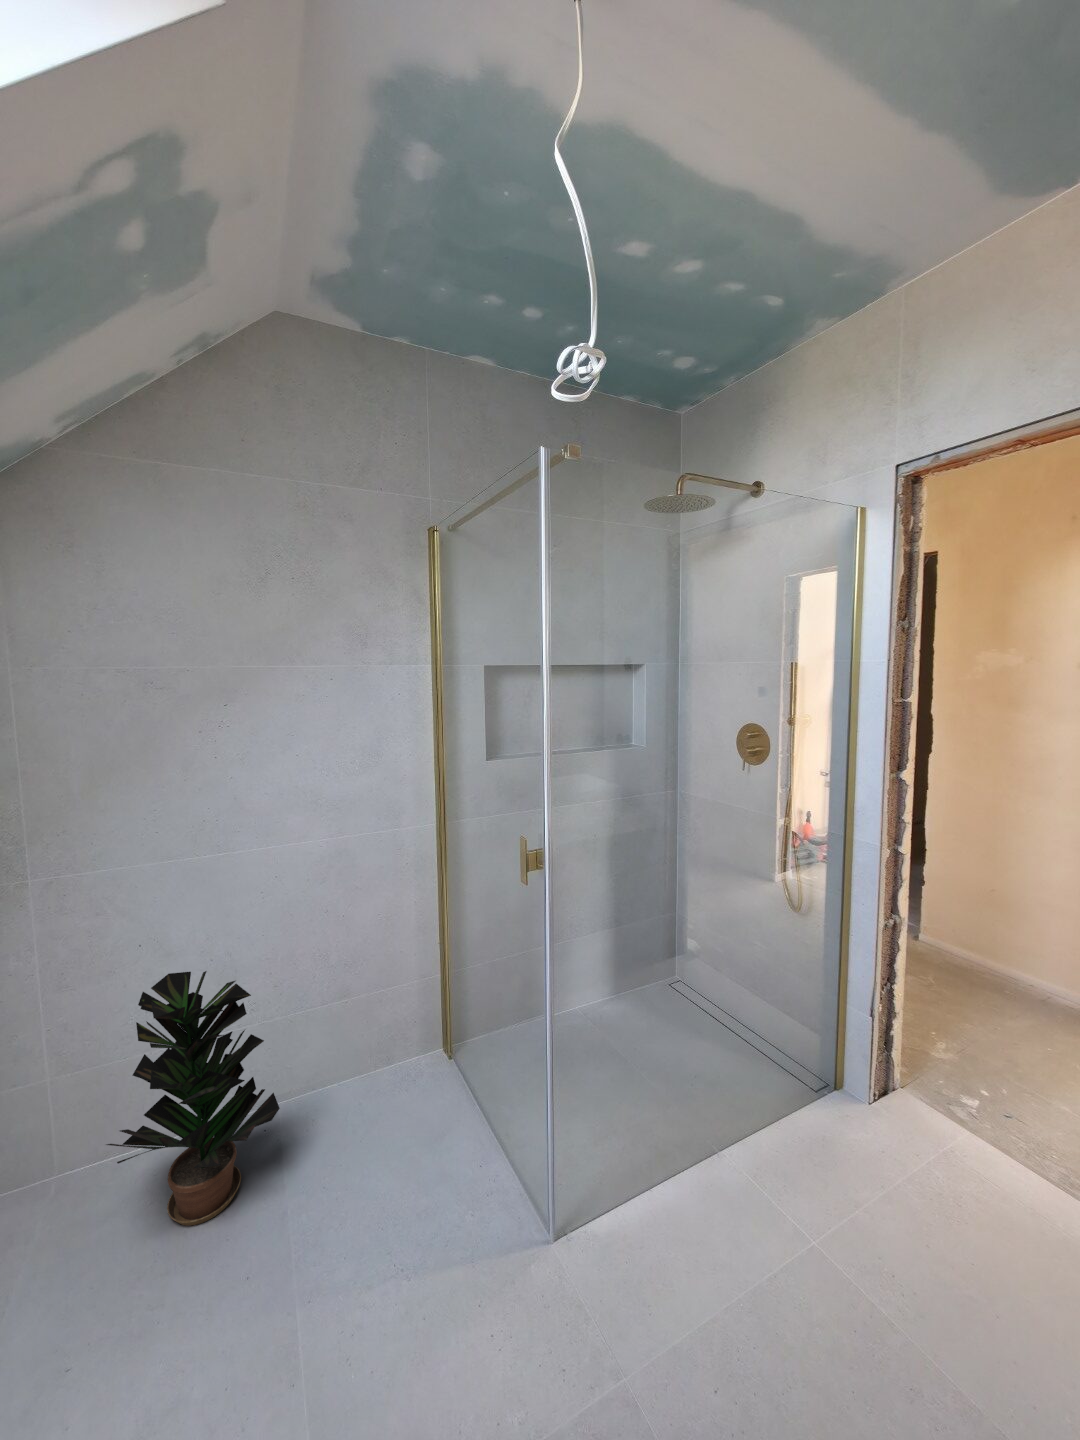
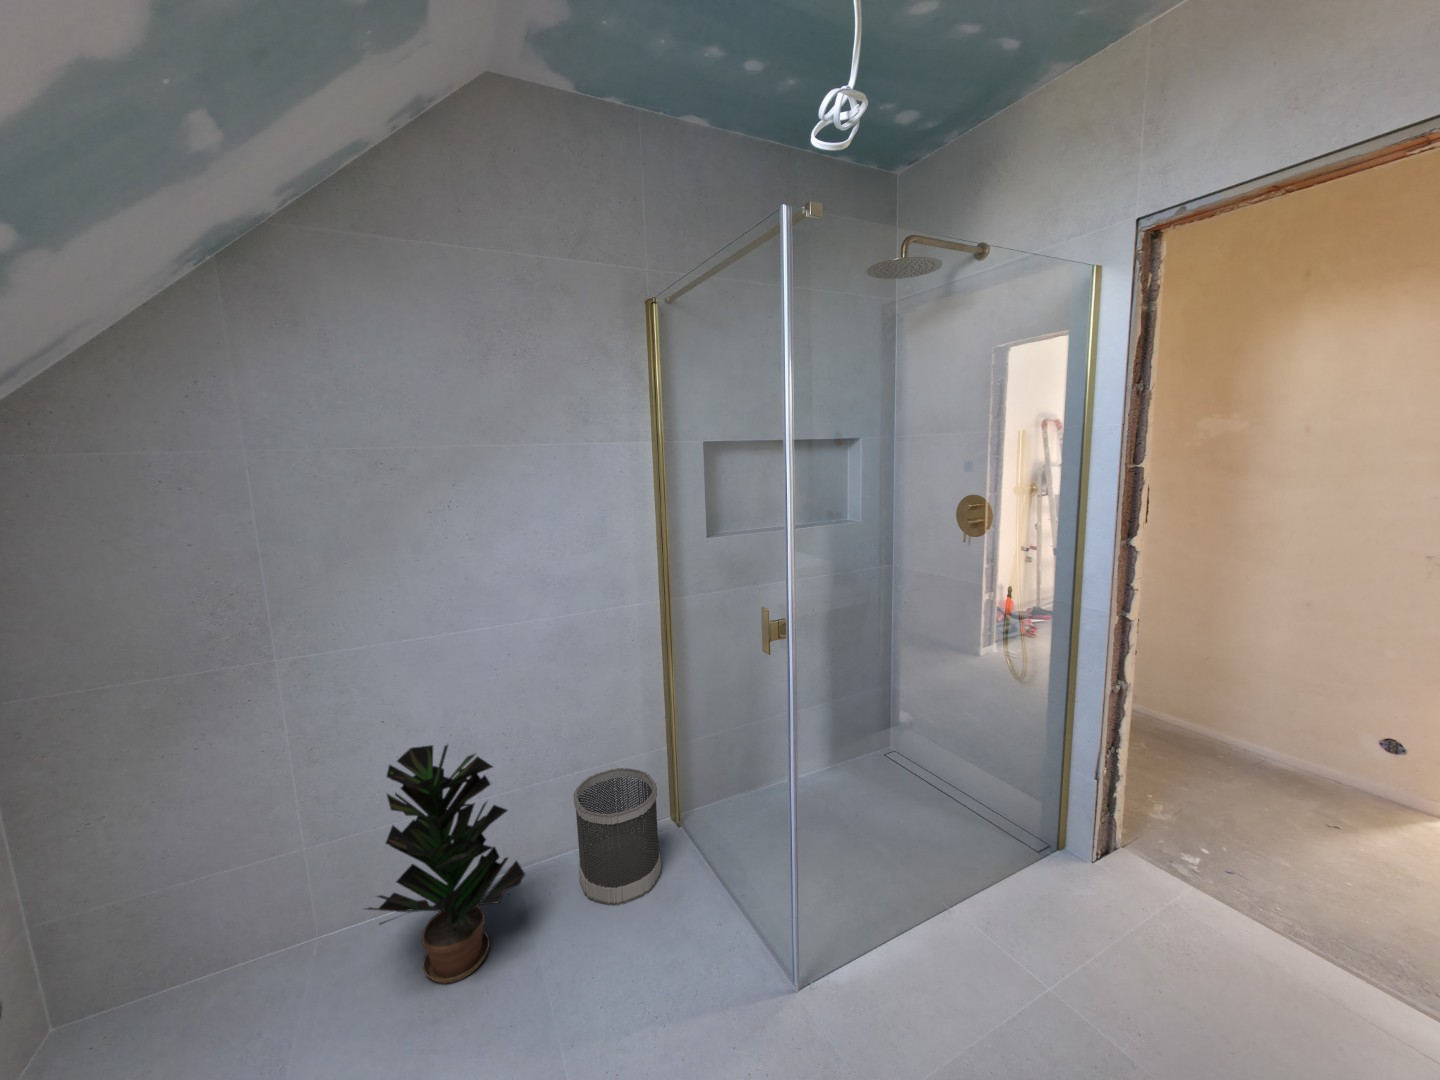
wastebasket: none [339,994,428,1141] -> present [573,768,661,906]

